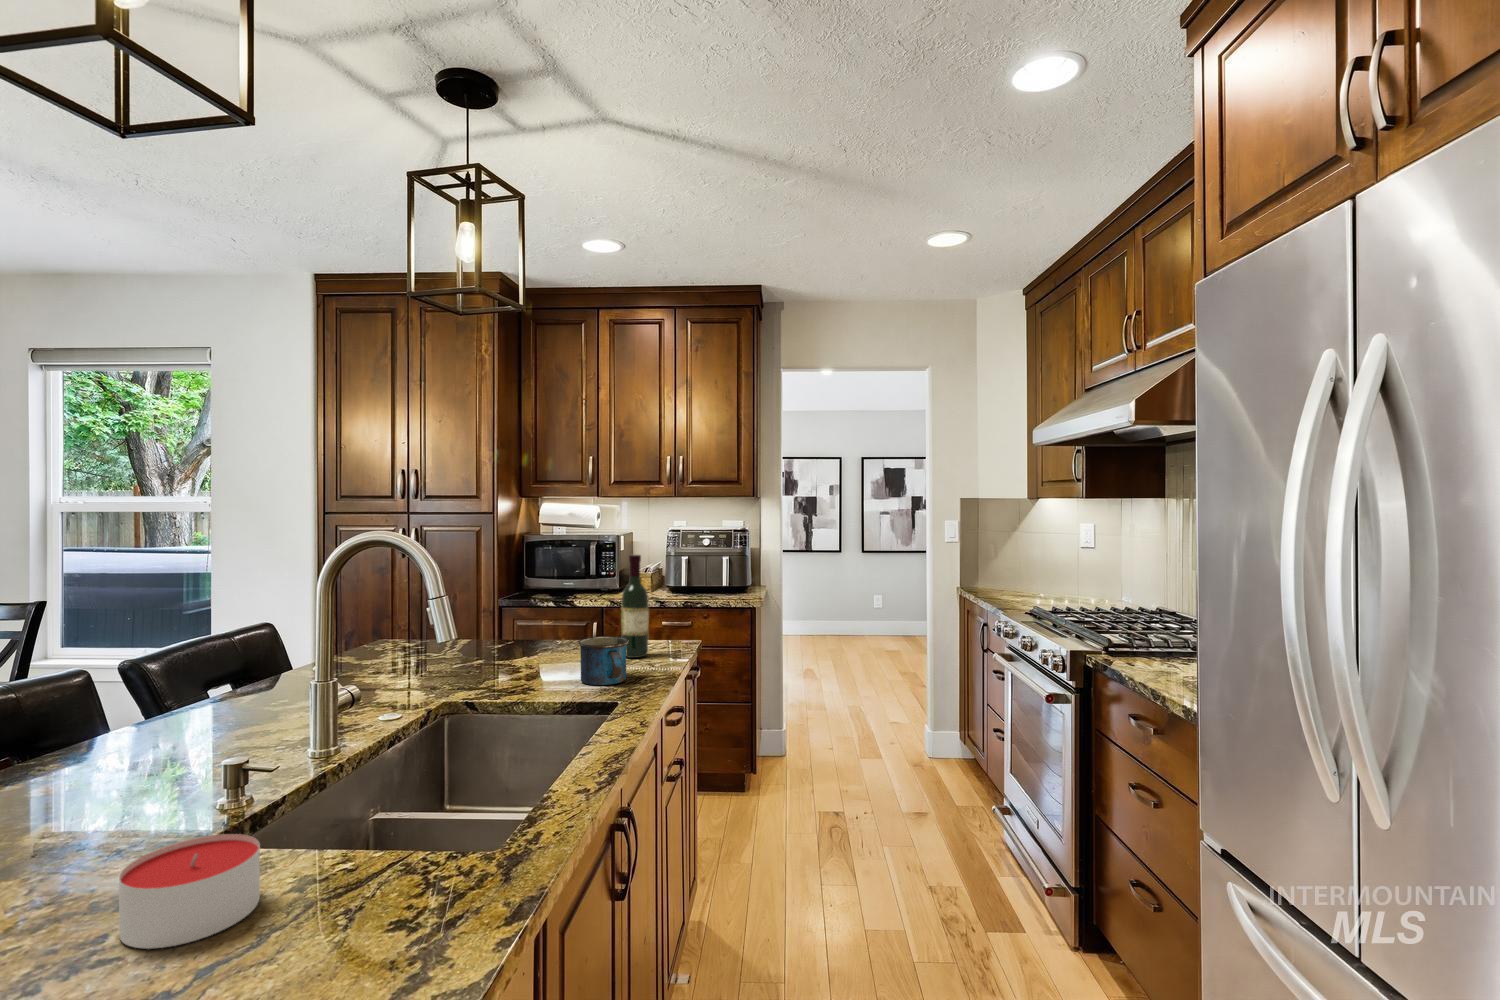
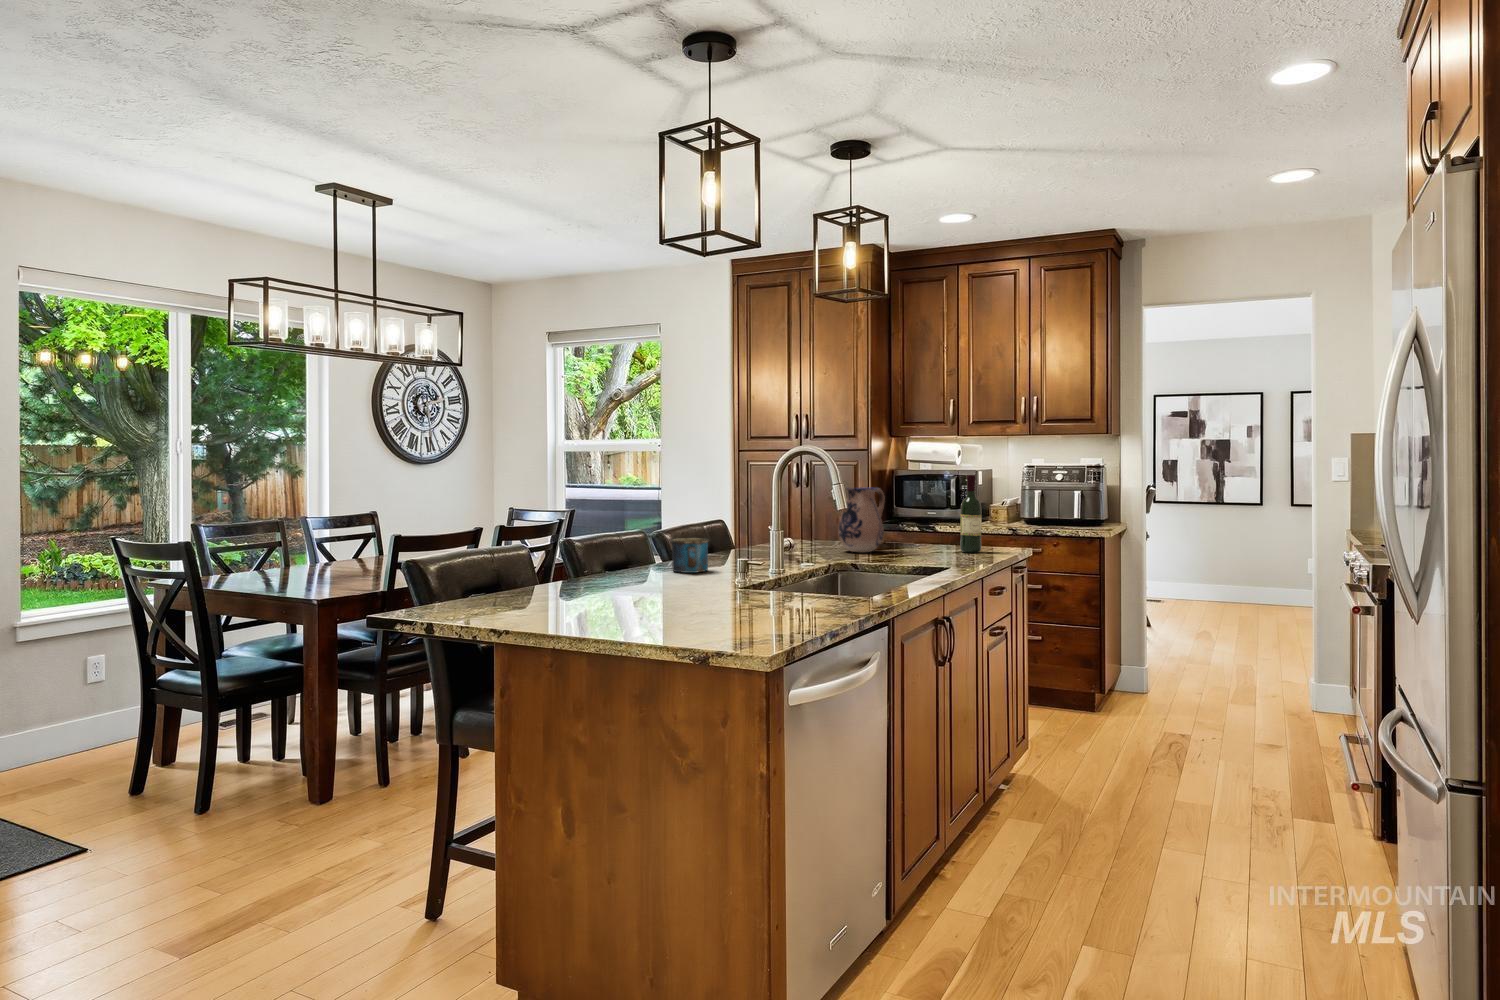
ceramic pitcher: none [449,575,518,671] -> present [838,488,885,553]
mug: present [579,636,628,685] -> present [671,538,709,573]
candle: present [119,834,260,949] -> none [729,567,774,596]

